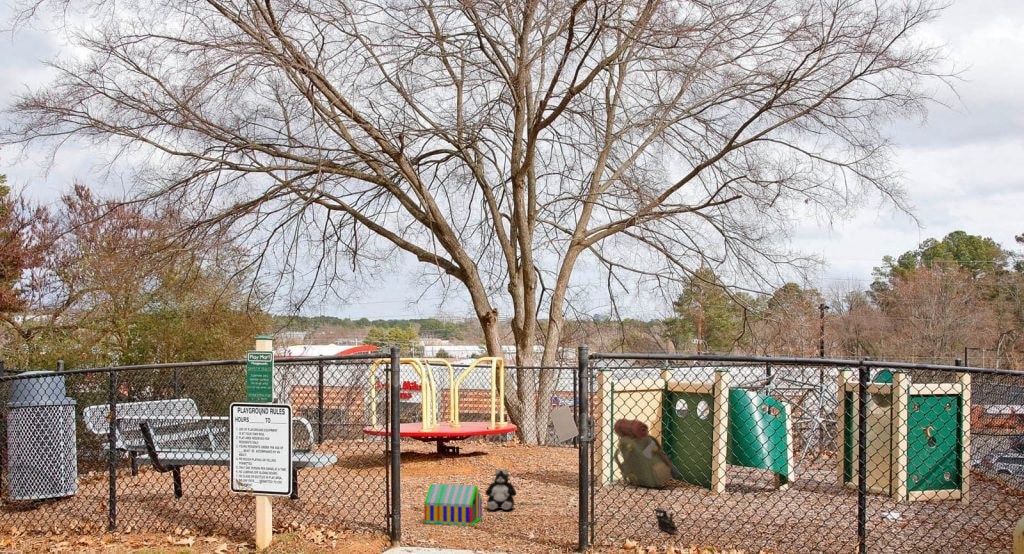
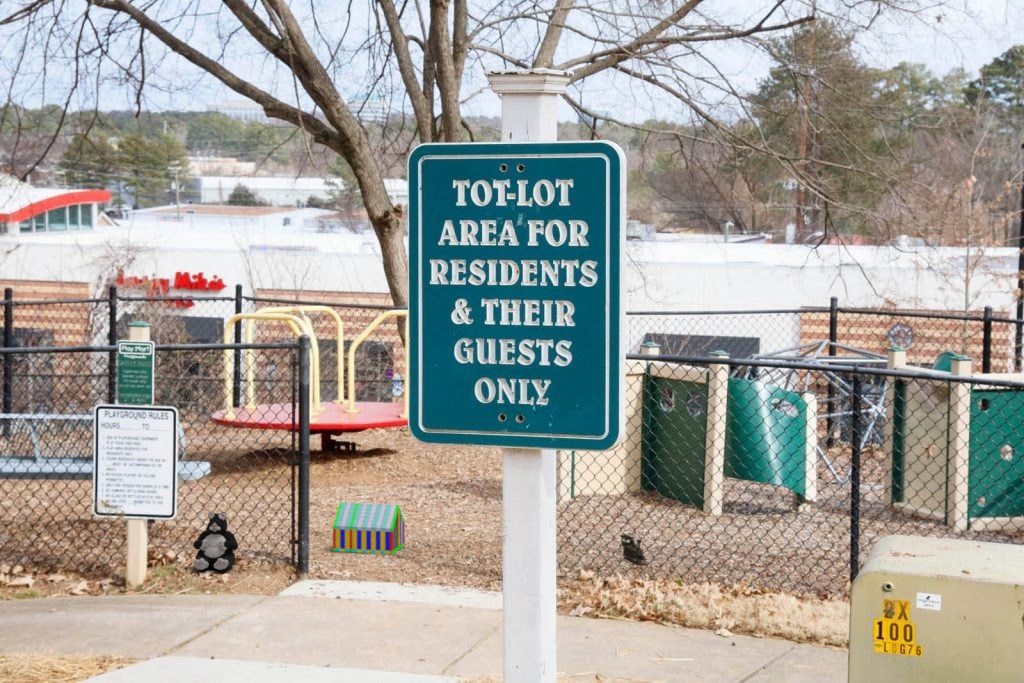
backpack: present [613,419,679,487] -> none [573,414,659,505]
plush toy: present [485,469,516,510] -> present [193,512,238,571]

